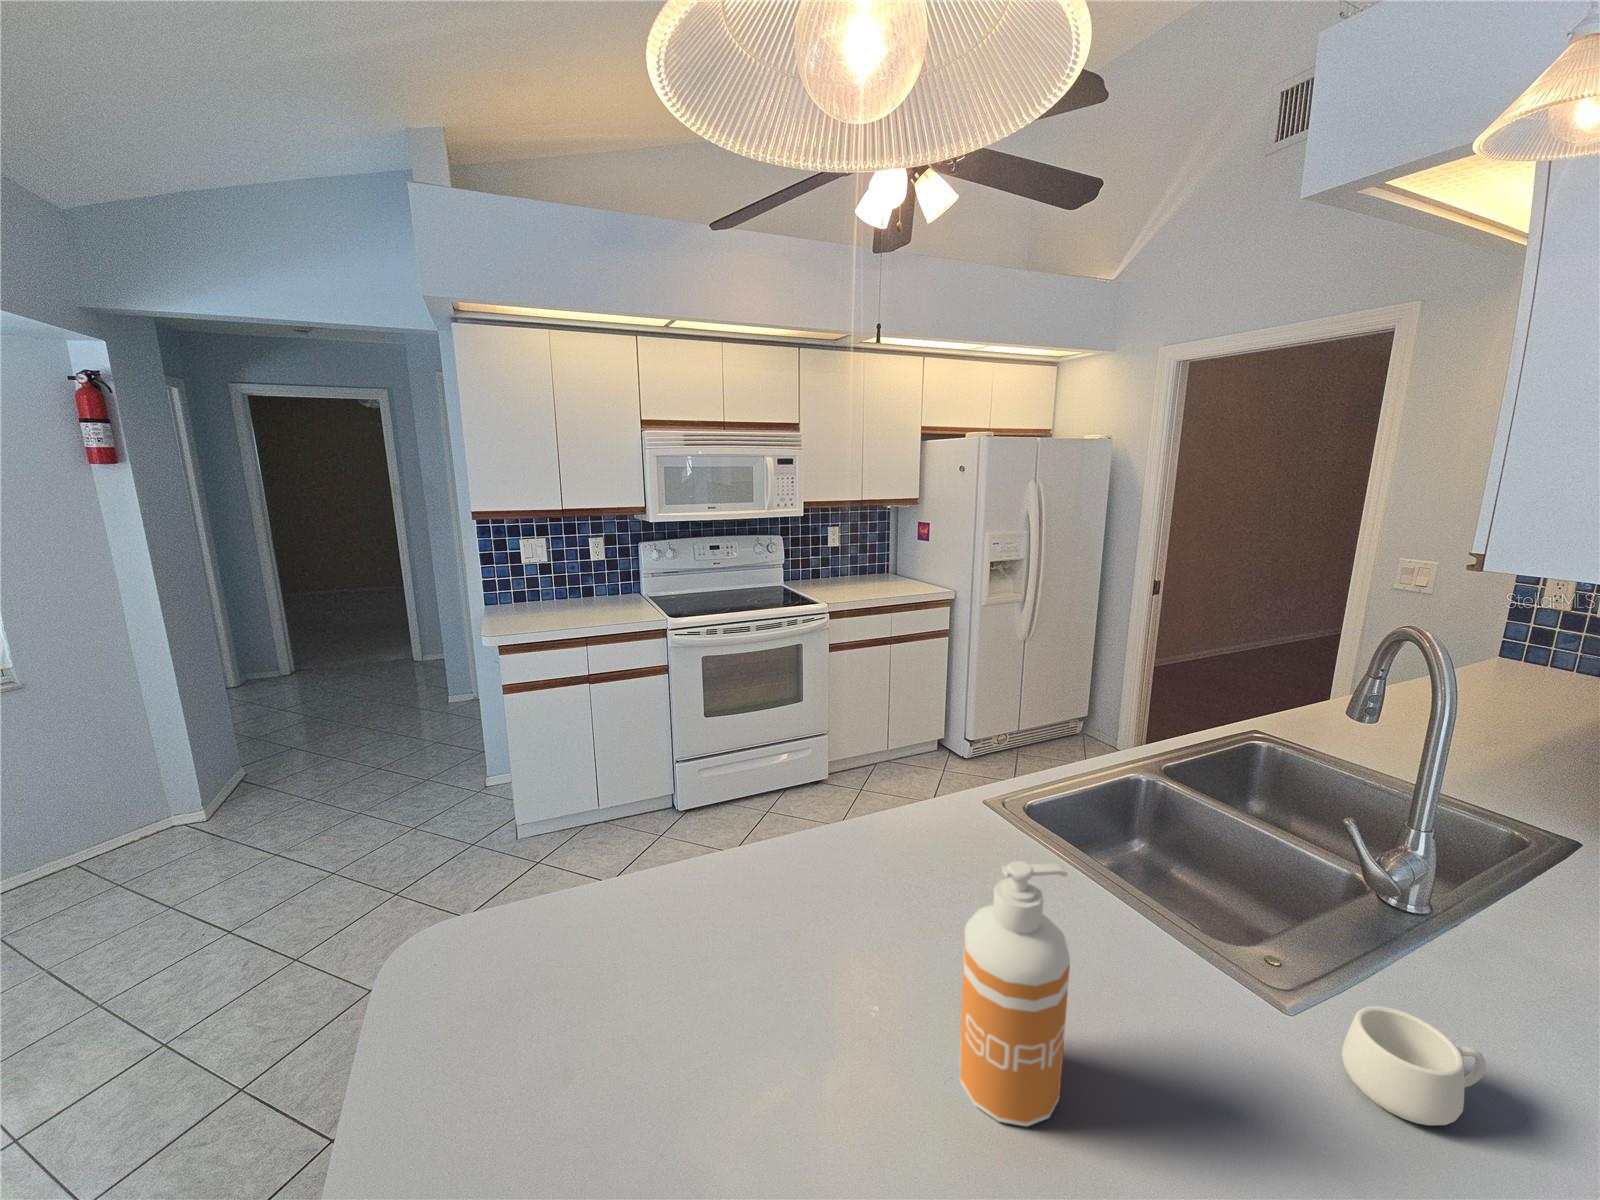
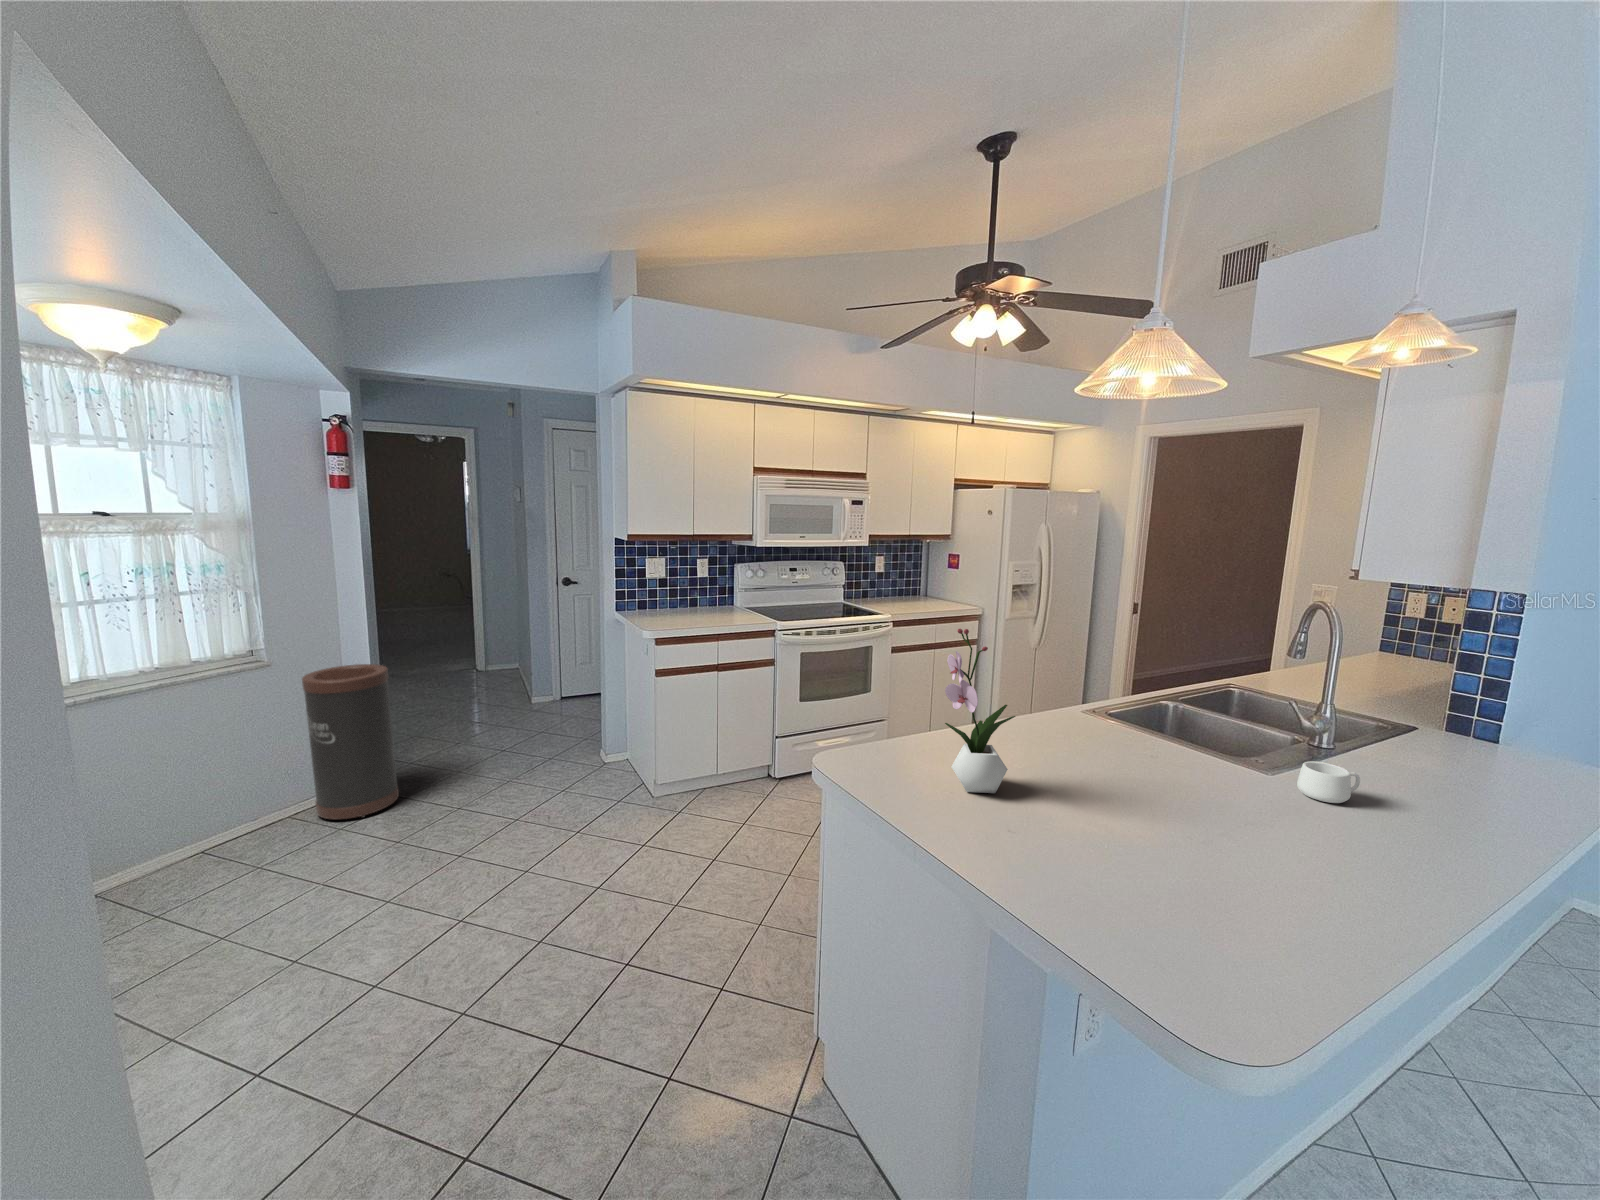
trash can: none [65,679,220,873] -> present [302,664,399,819]
flower arrangement: none [586,736,722,1076] -> present [945,629,1015,793]
soap dispenser: present [960,861,1070,1126] -> none [1121,683,1180,804]

